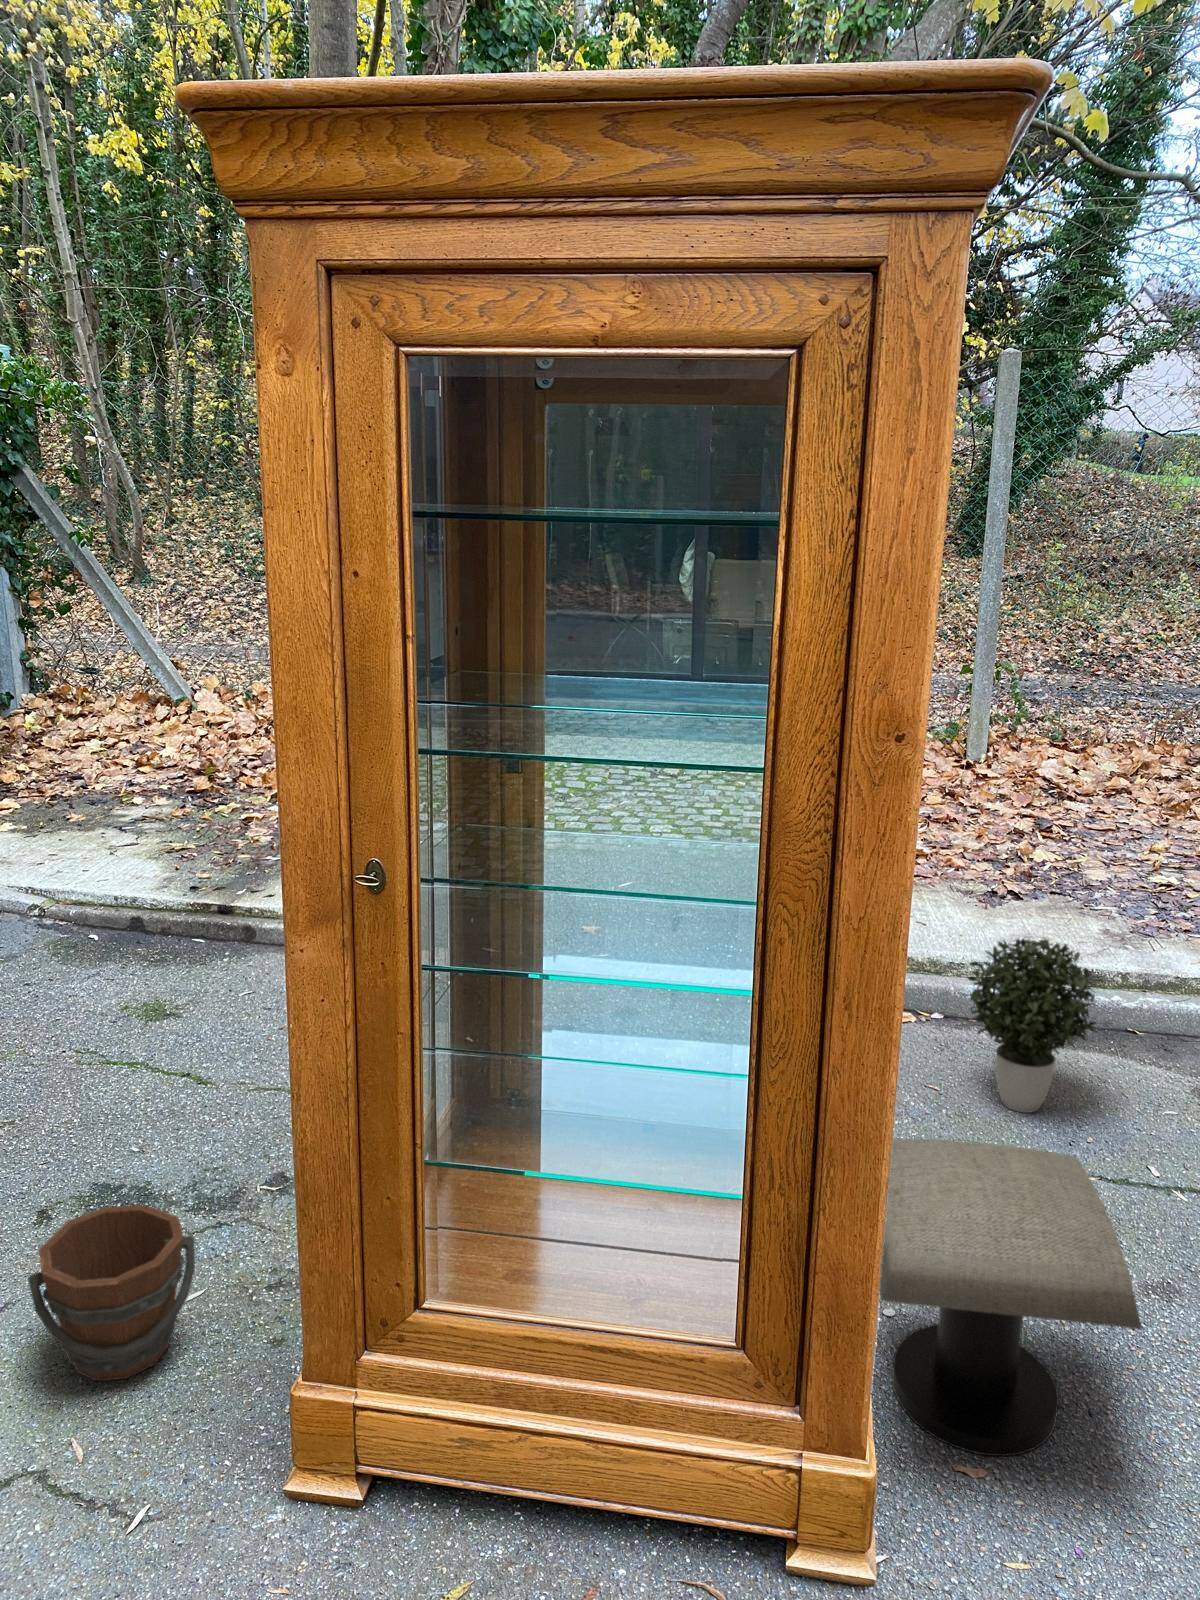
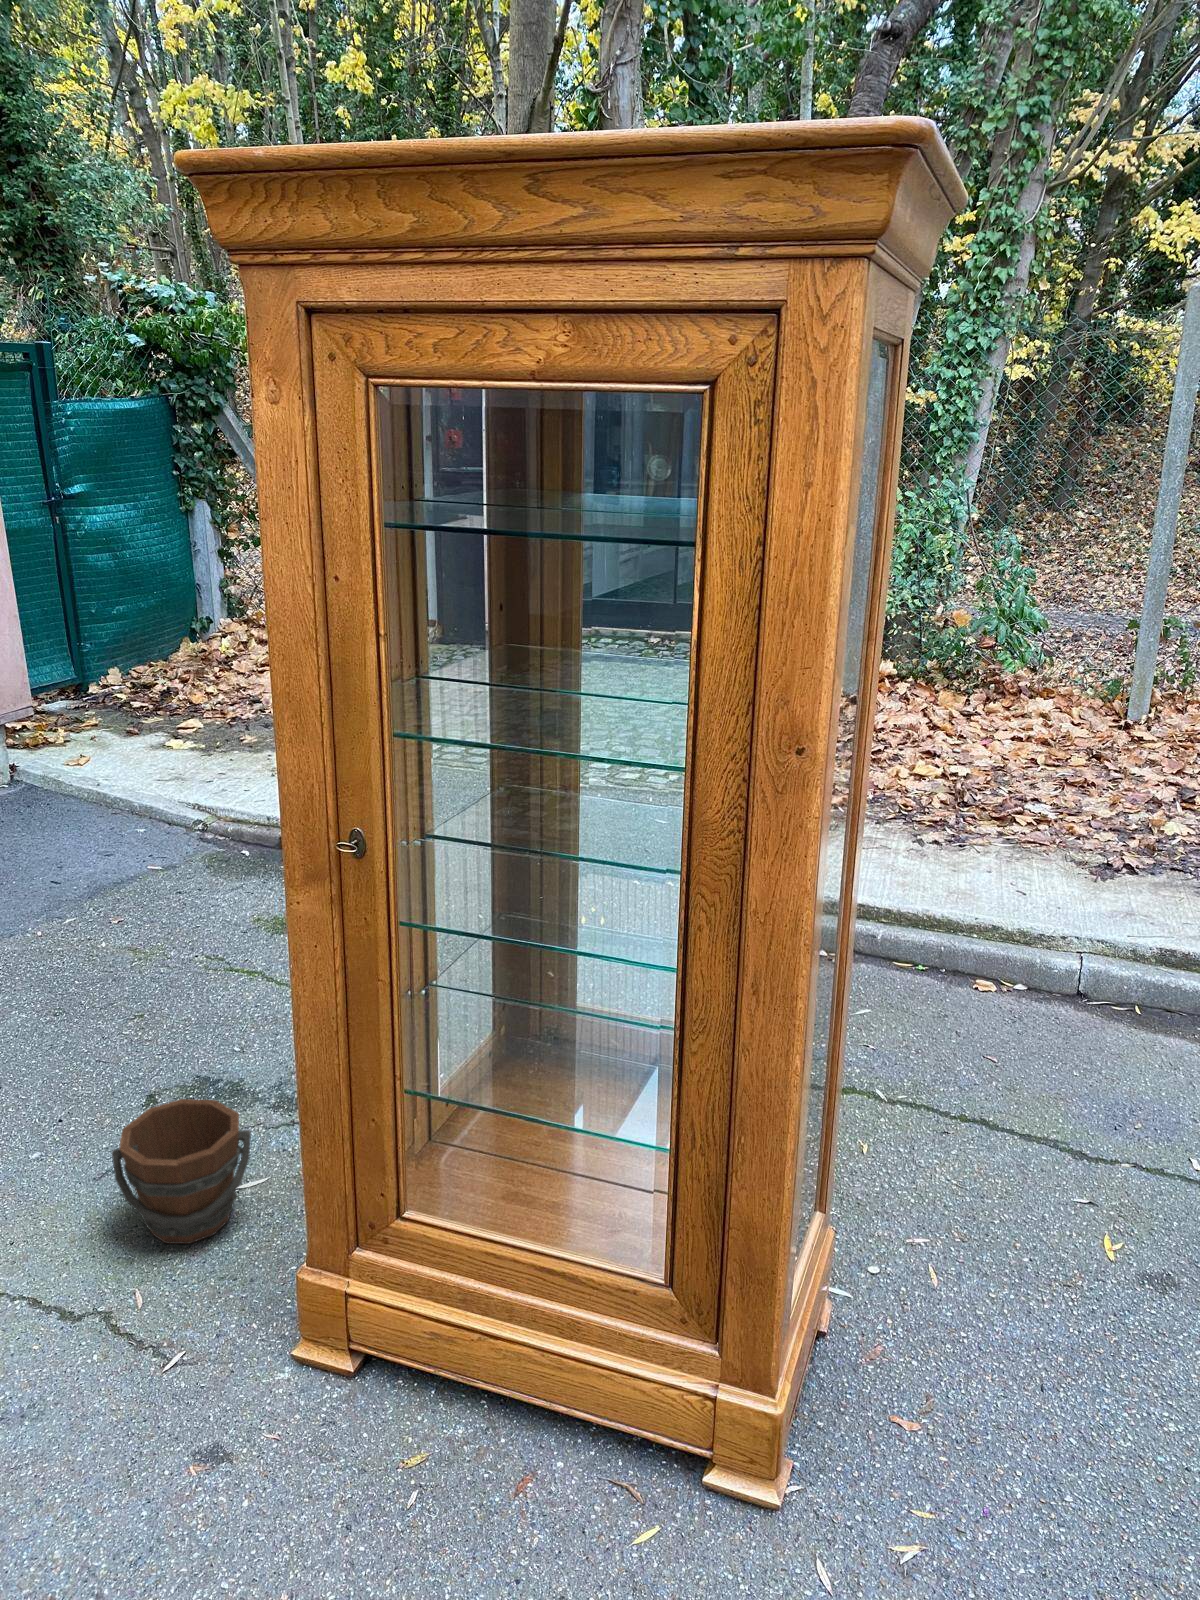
potted plant: present [968,939,1097,1113] -> none [1027,918,1163,1093]
stool: present [879,1139,1142,1456] -> none [820,1108,1068,1417]

